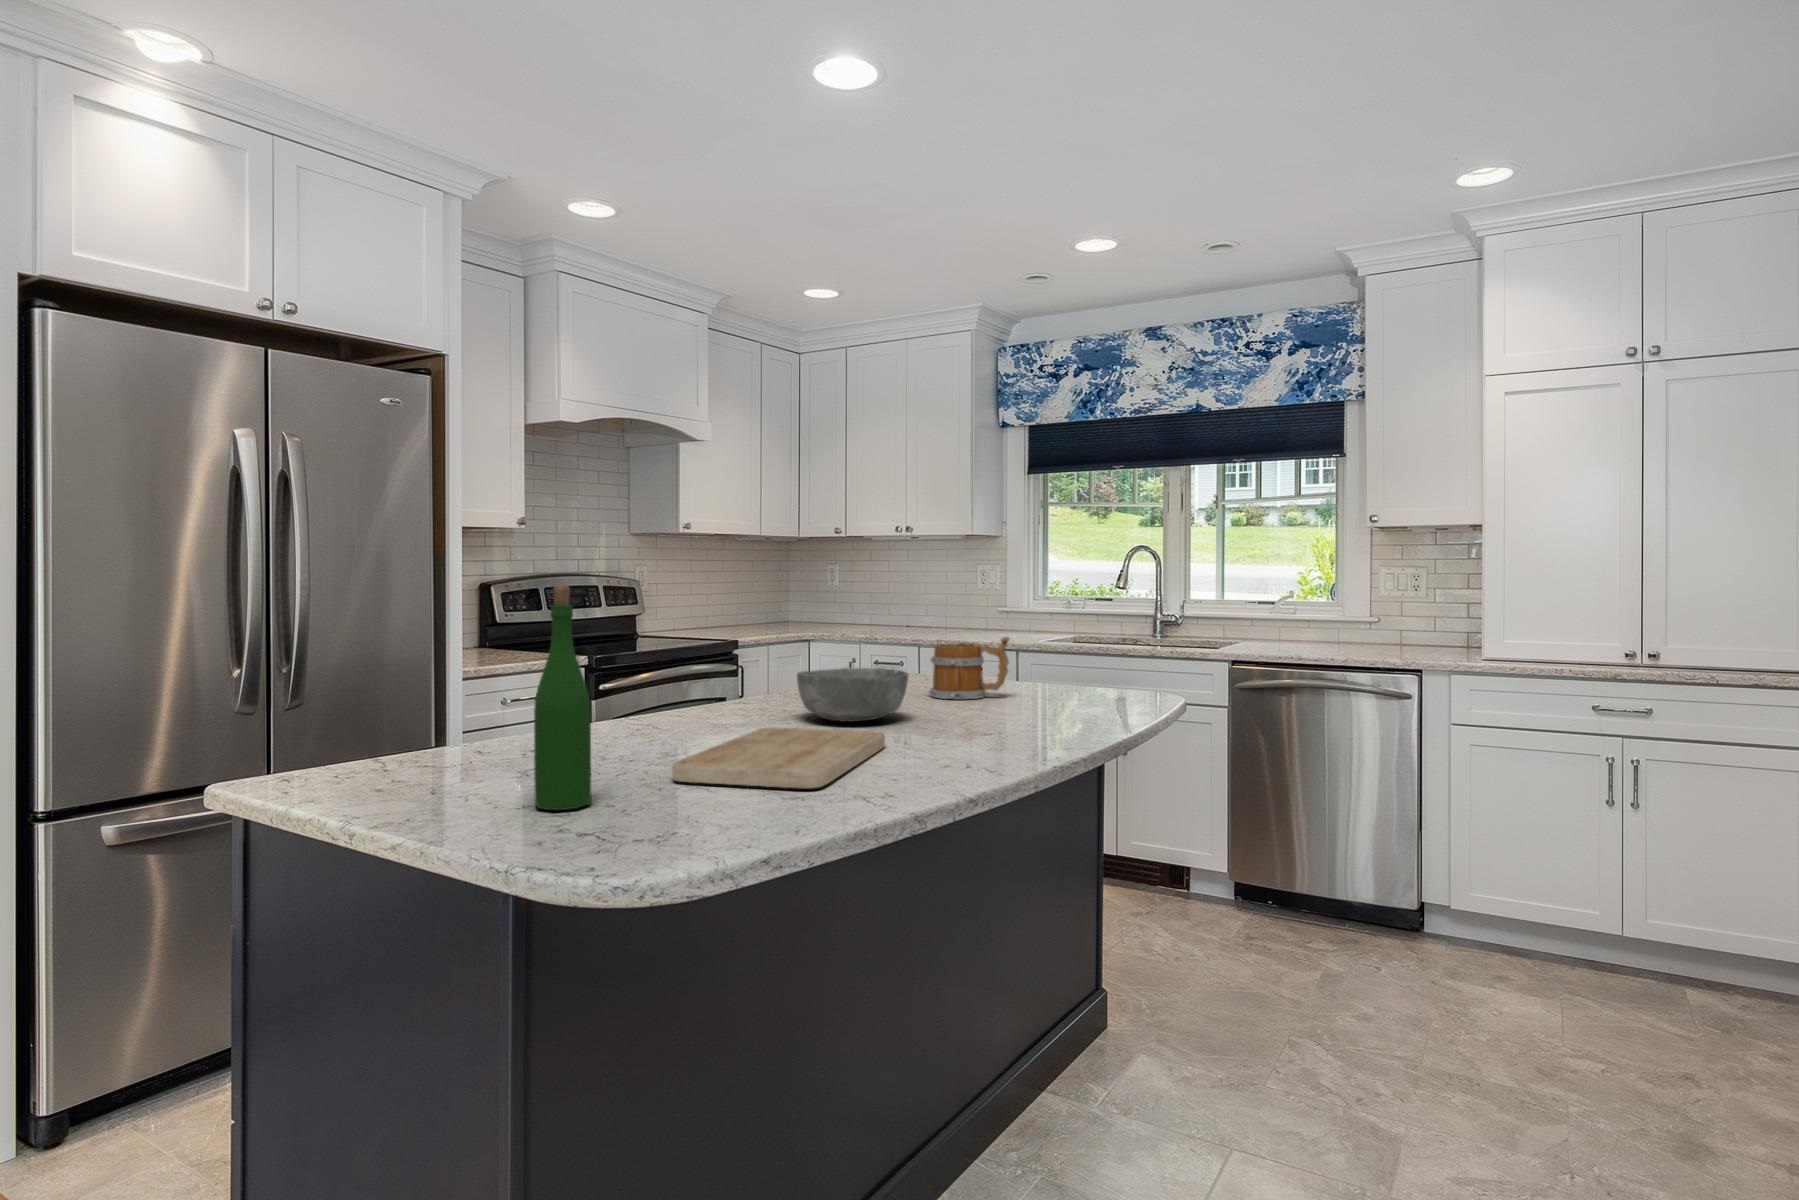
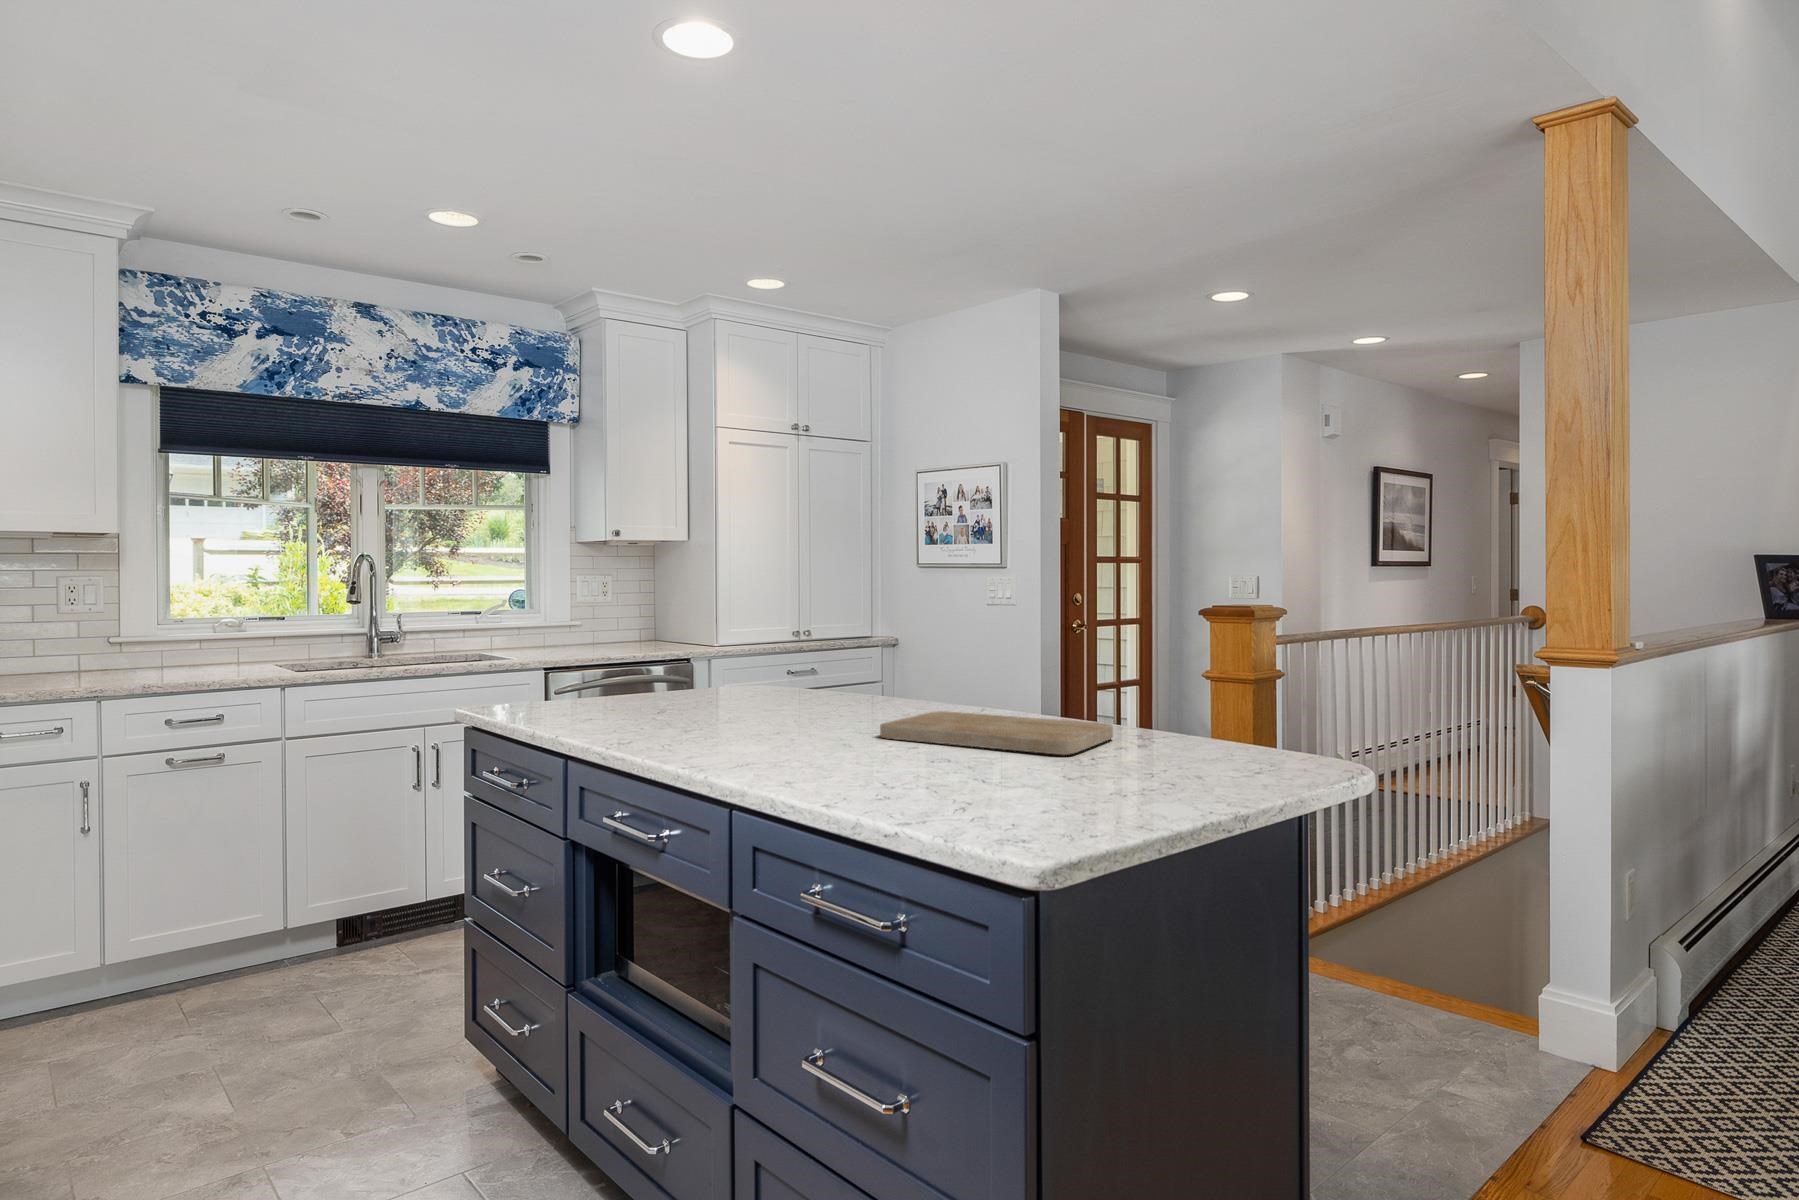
wine bottle: present [534,585,591,810] -> none [1128,583,1178,778]
mug: present [929,637,1010,699] -> none [657,636,725,703]
bowl: present [797,668,908,722] -> none [737,669,847,723]

